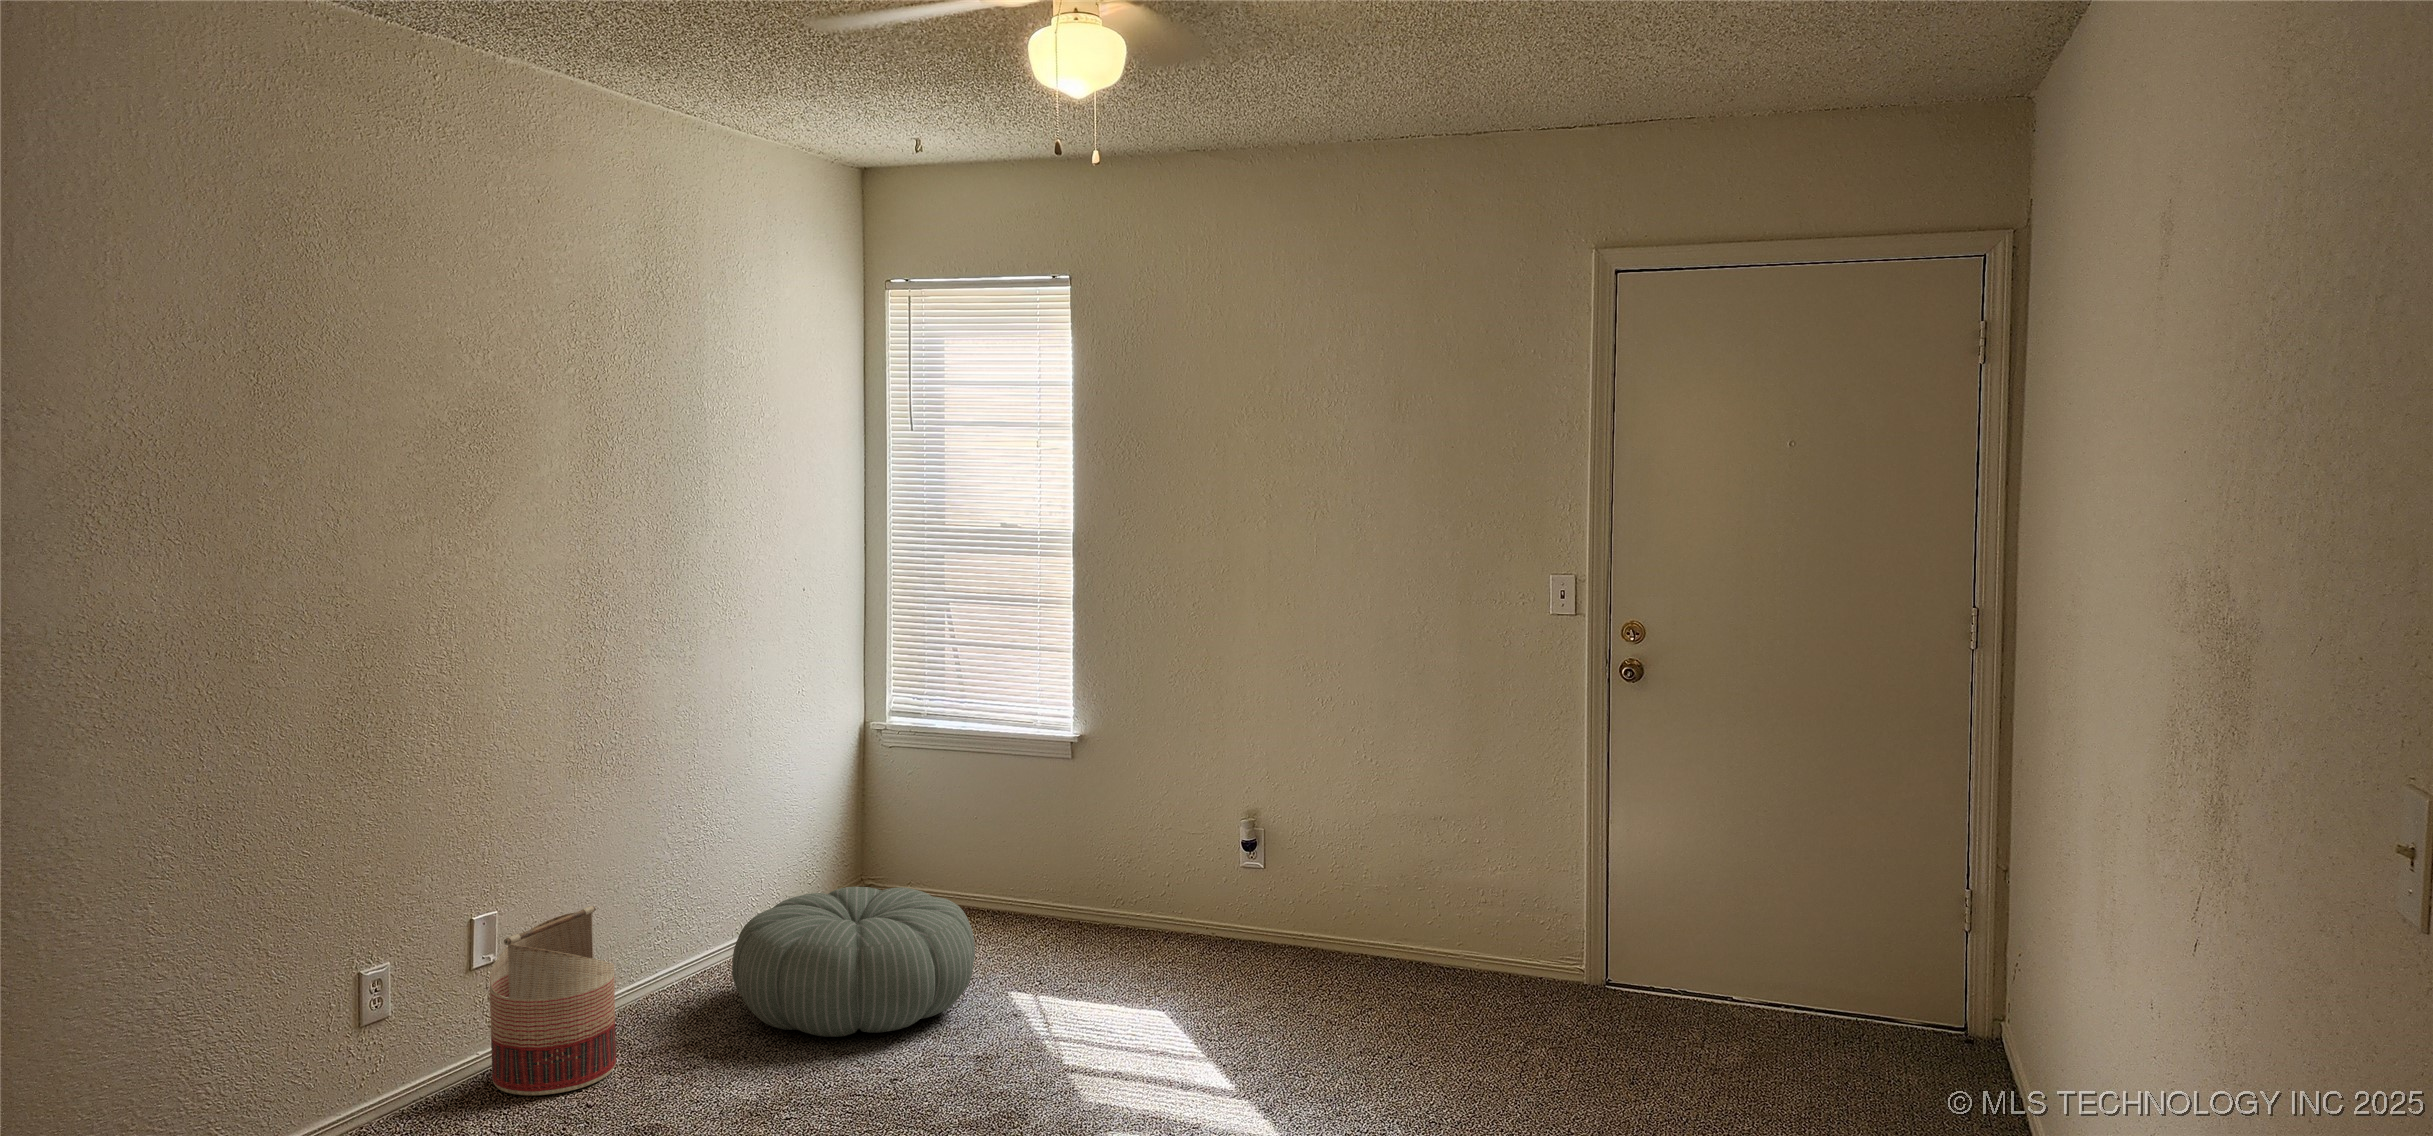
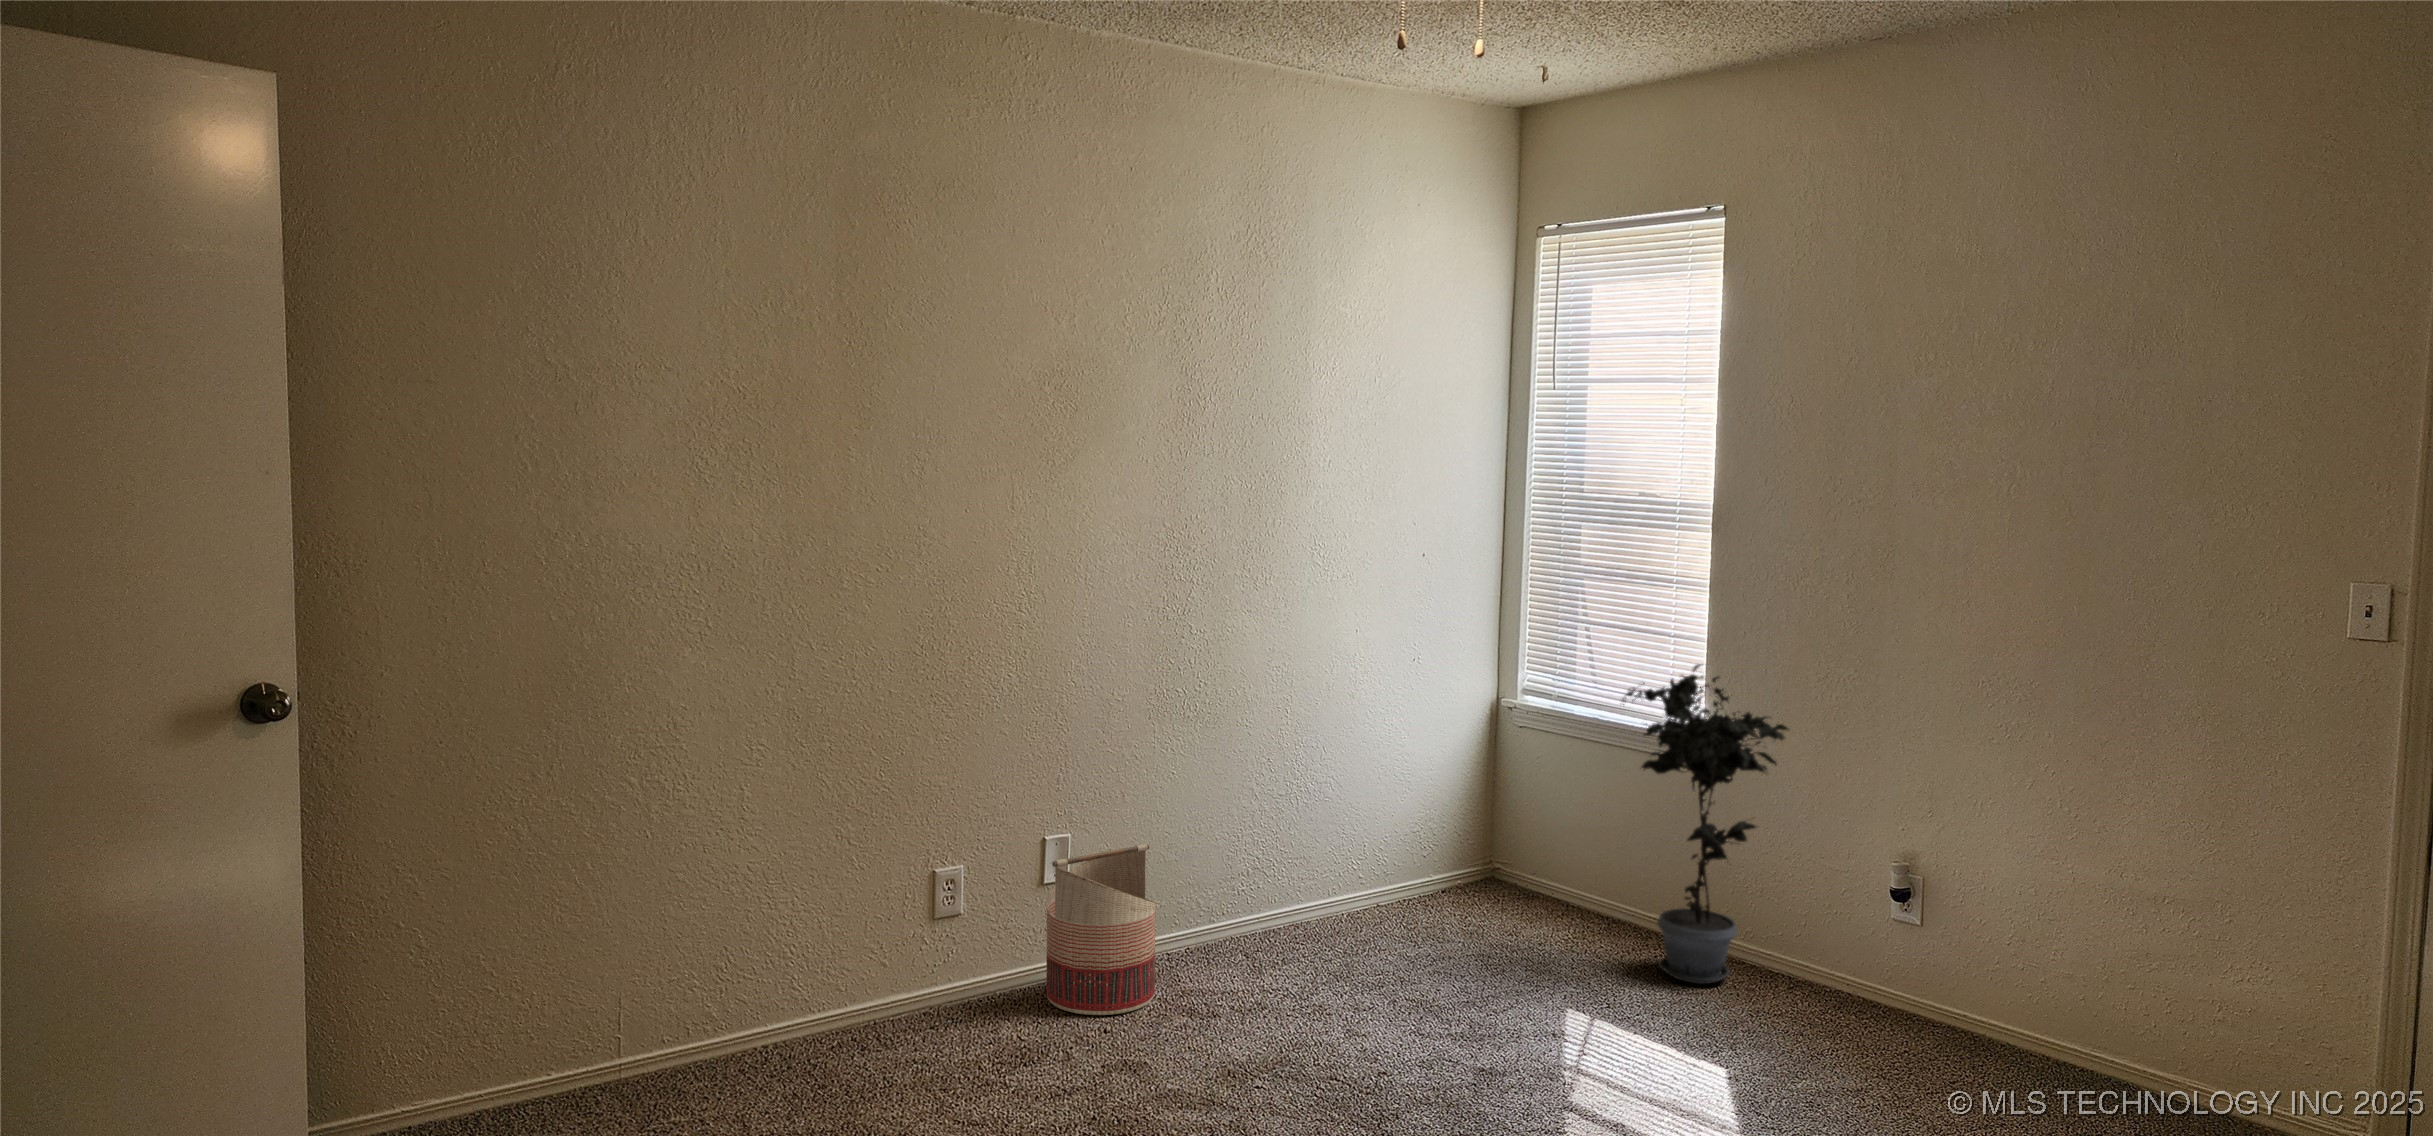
potted plant: none [1008,671,1167,949] -> present [1622,664,1788,984]
pouf: present [732,887,975,1037] -> none [1282,867,1532,1024]

